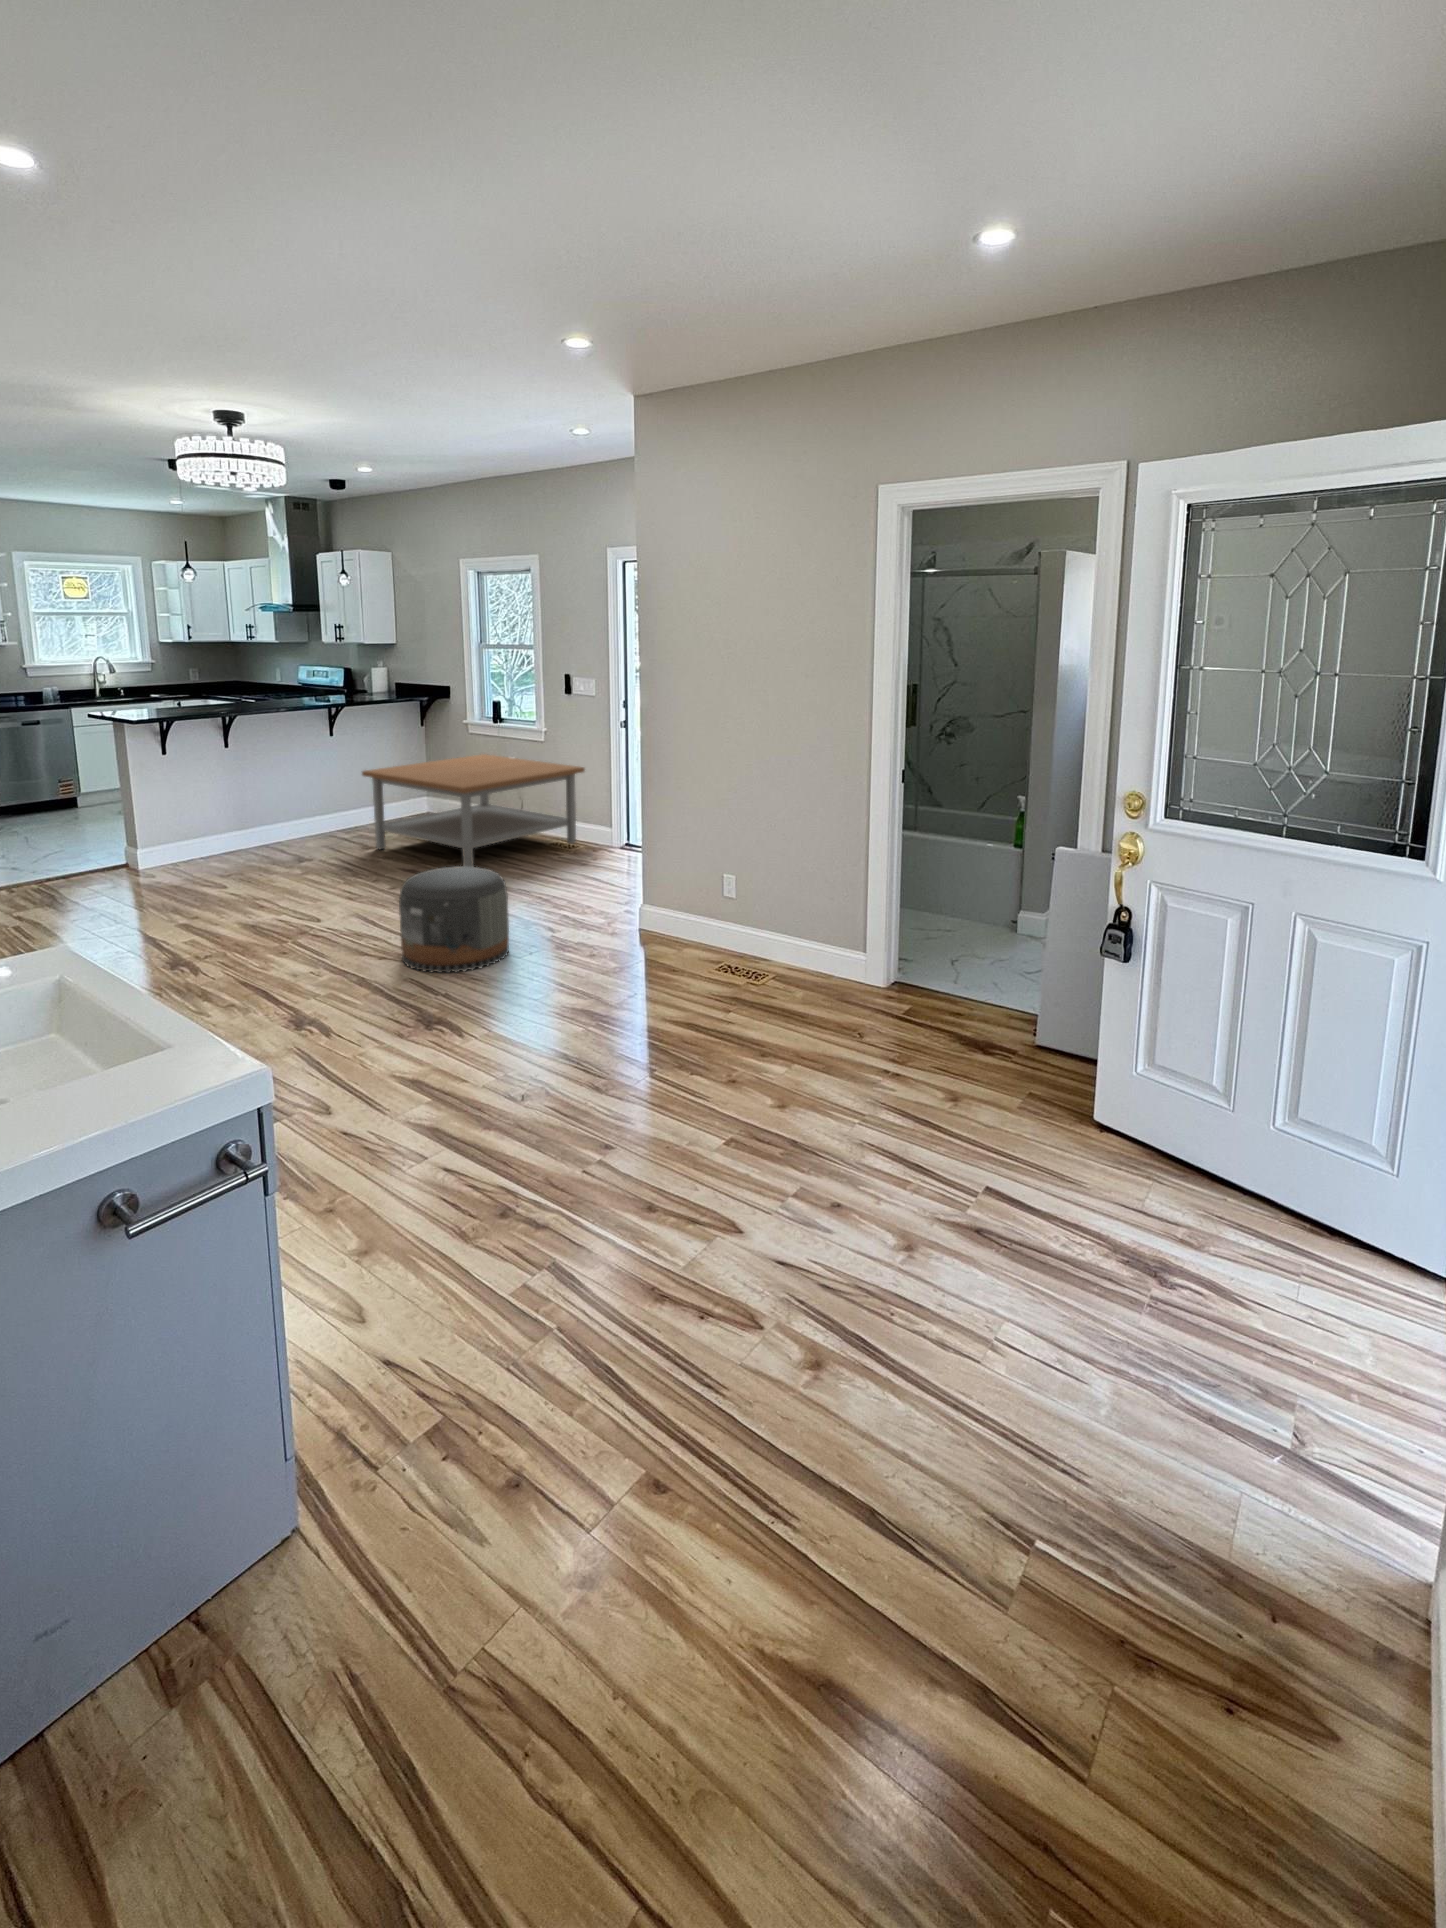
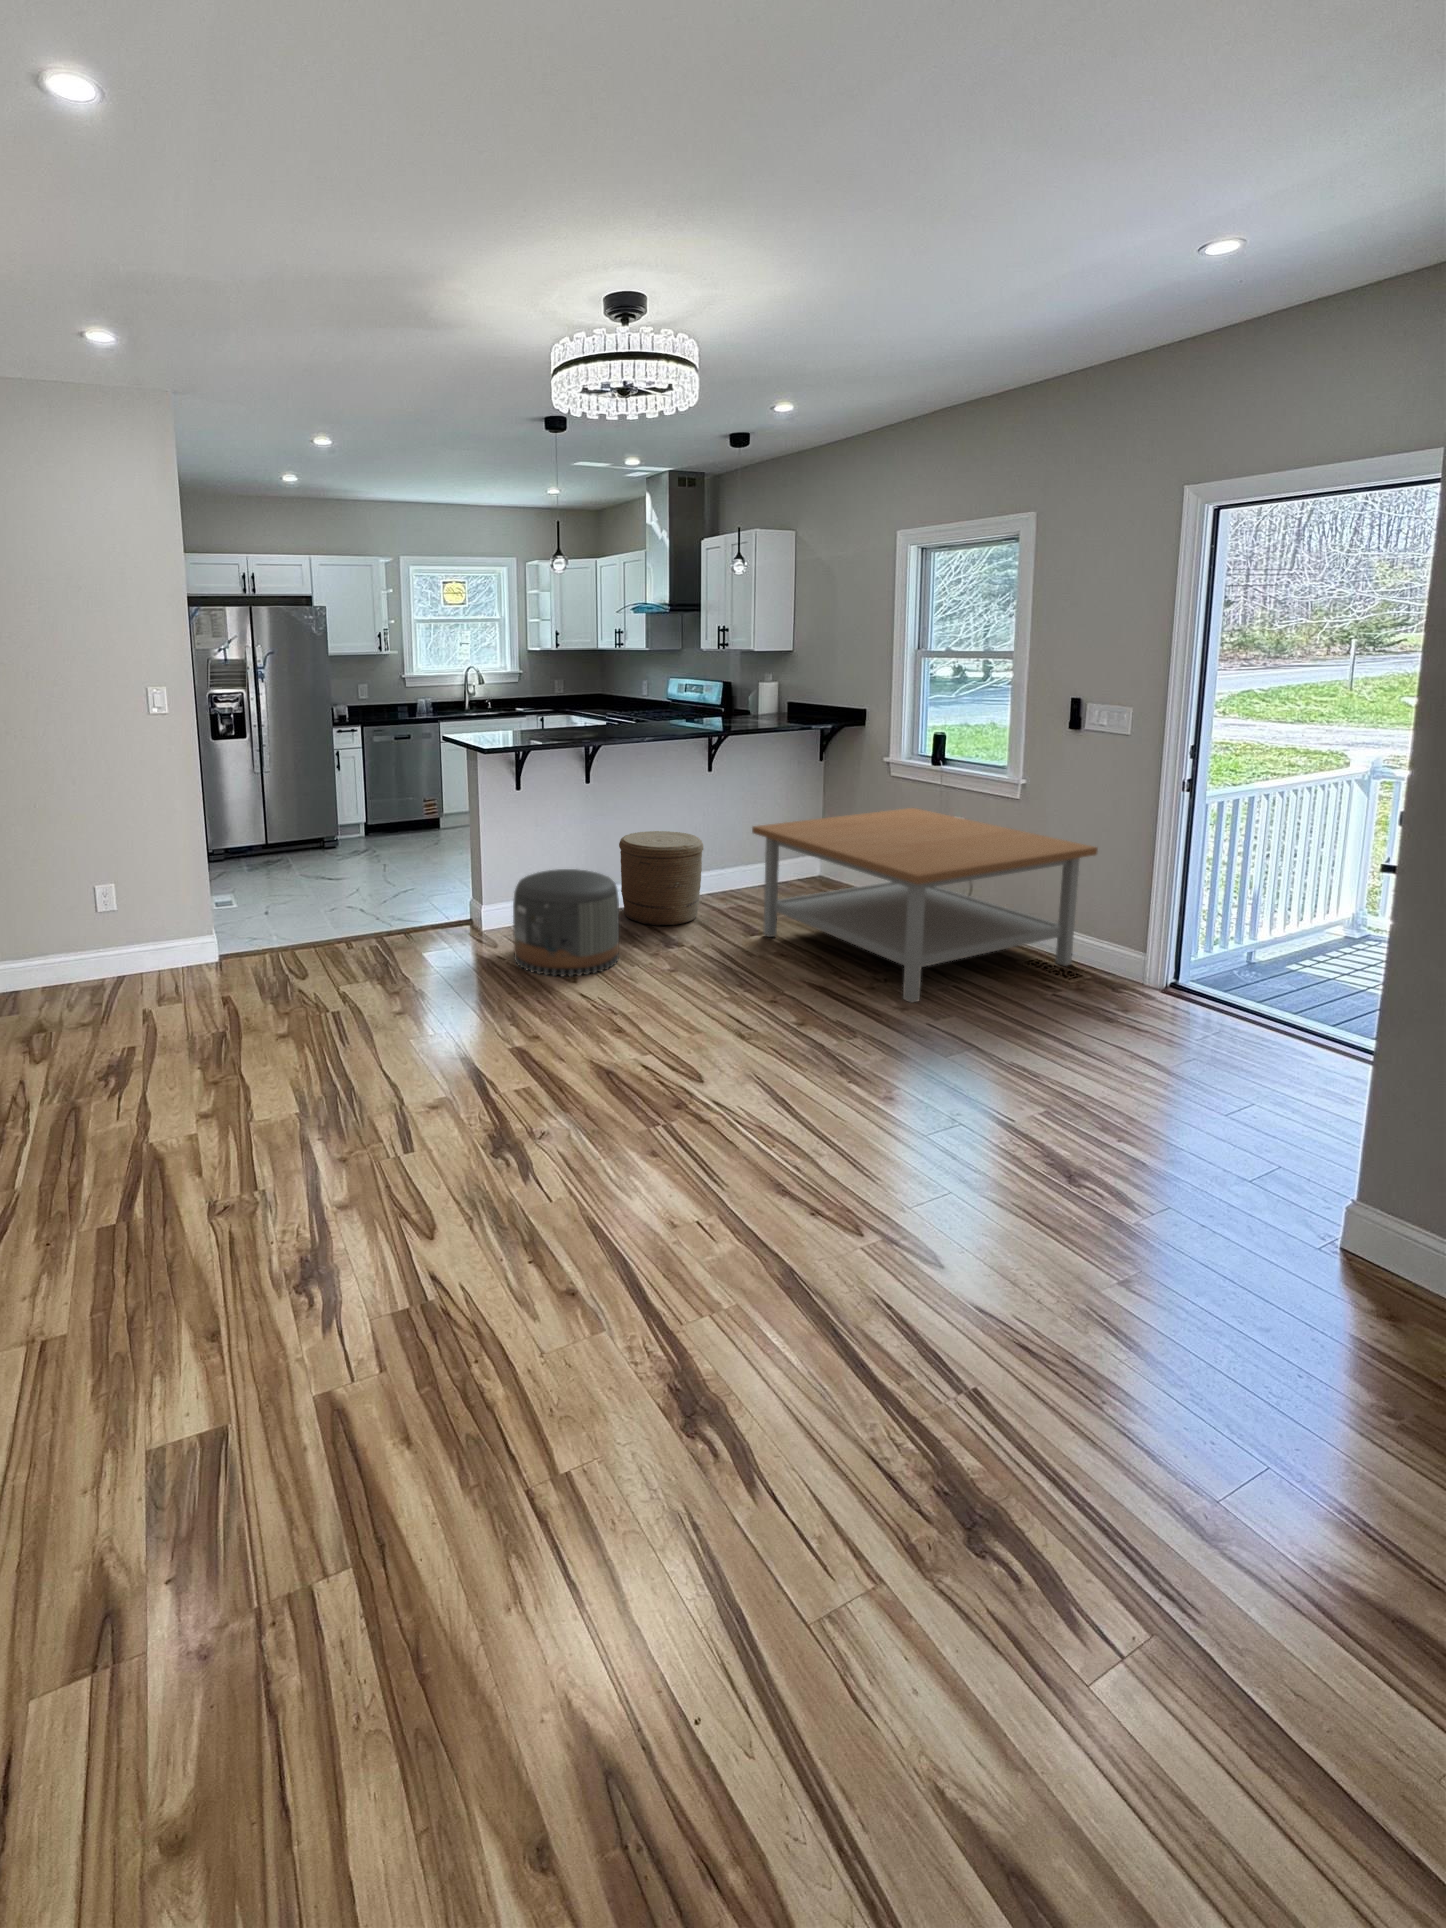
woven basket: none [257,783,327,852] -> present [619,831,703,926]
pouf: present [399,866,509,973] -> present [513,869,619,977]

